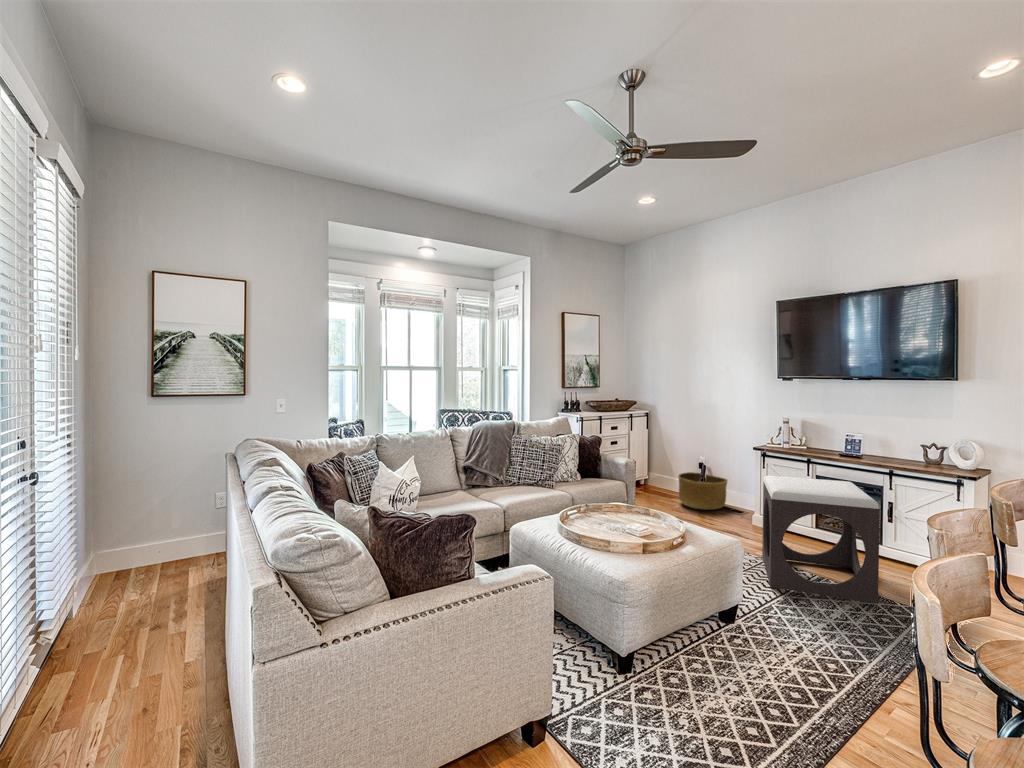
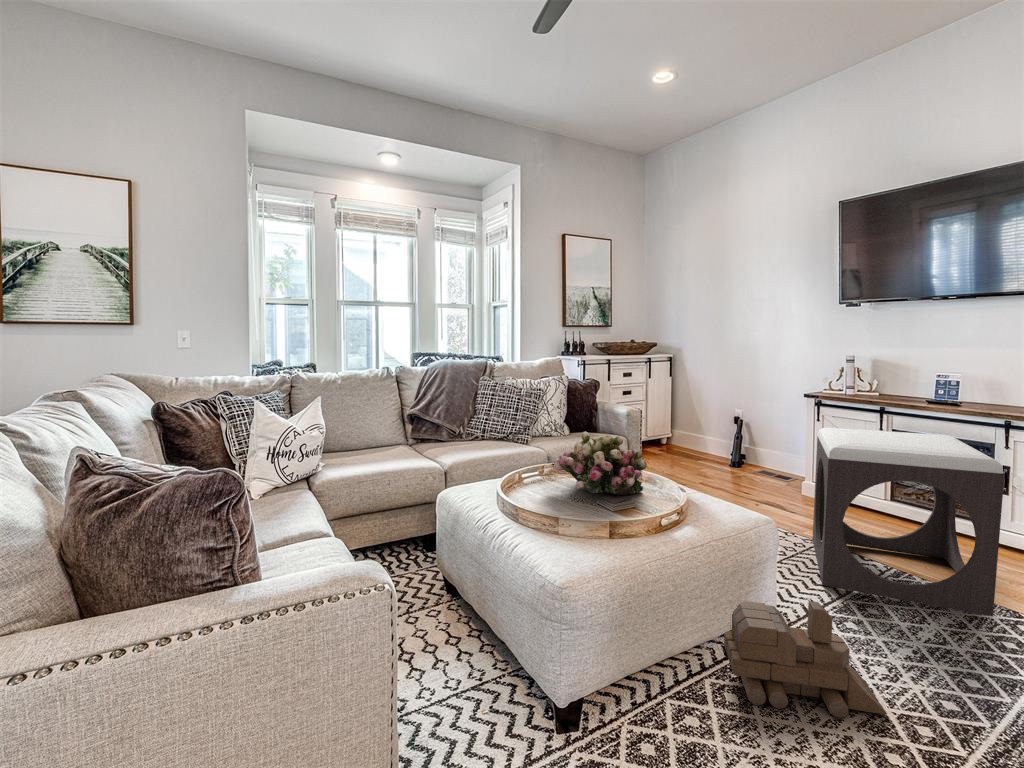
basket: present [678,472,728,510] -> none [706,430,771,477]
flower arrangement: none [594,482,656,525] -> present [554,432,647,495]
toy train: none [712,591,811,662] -> present [724,601,887,718]

